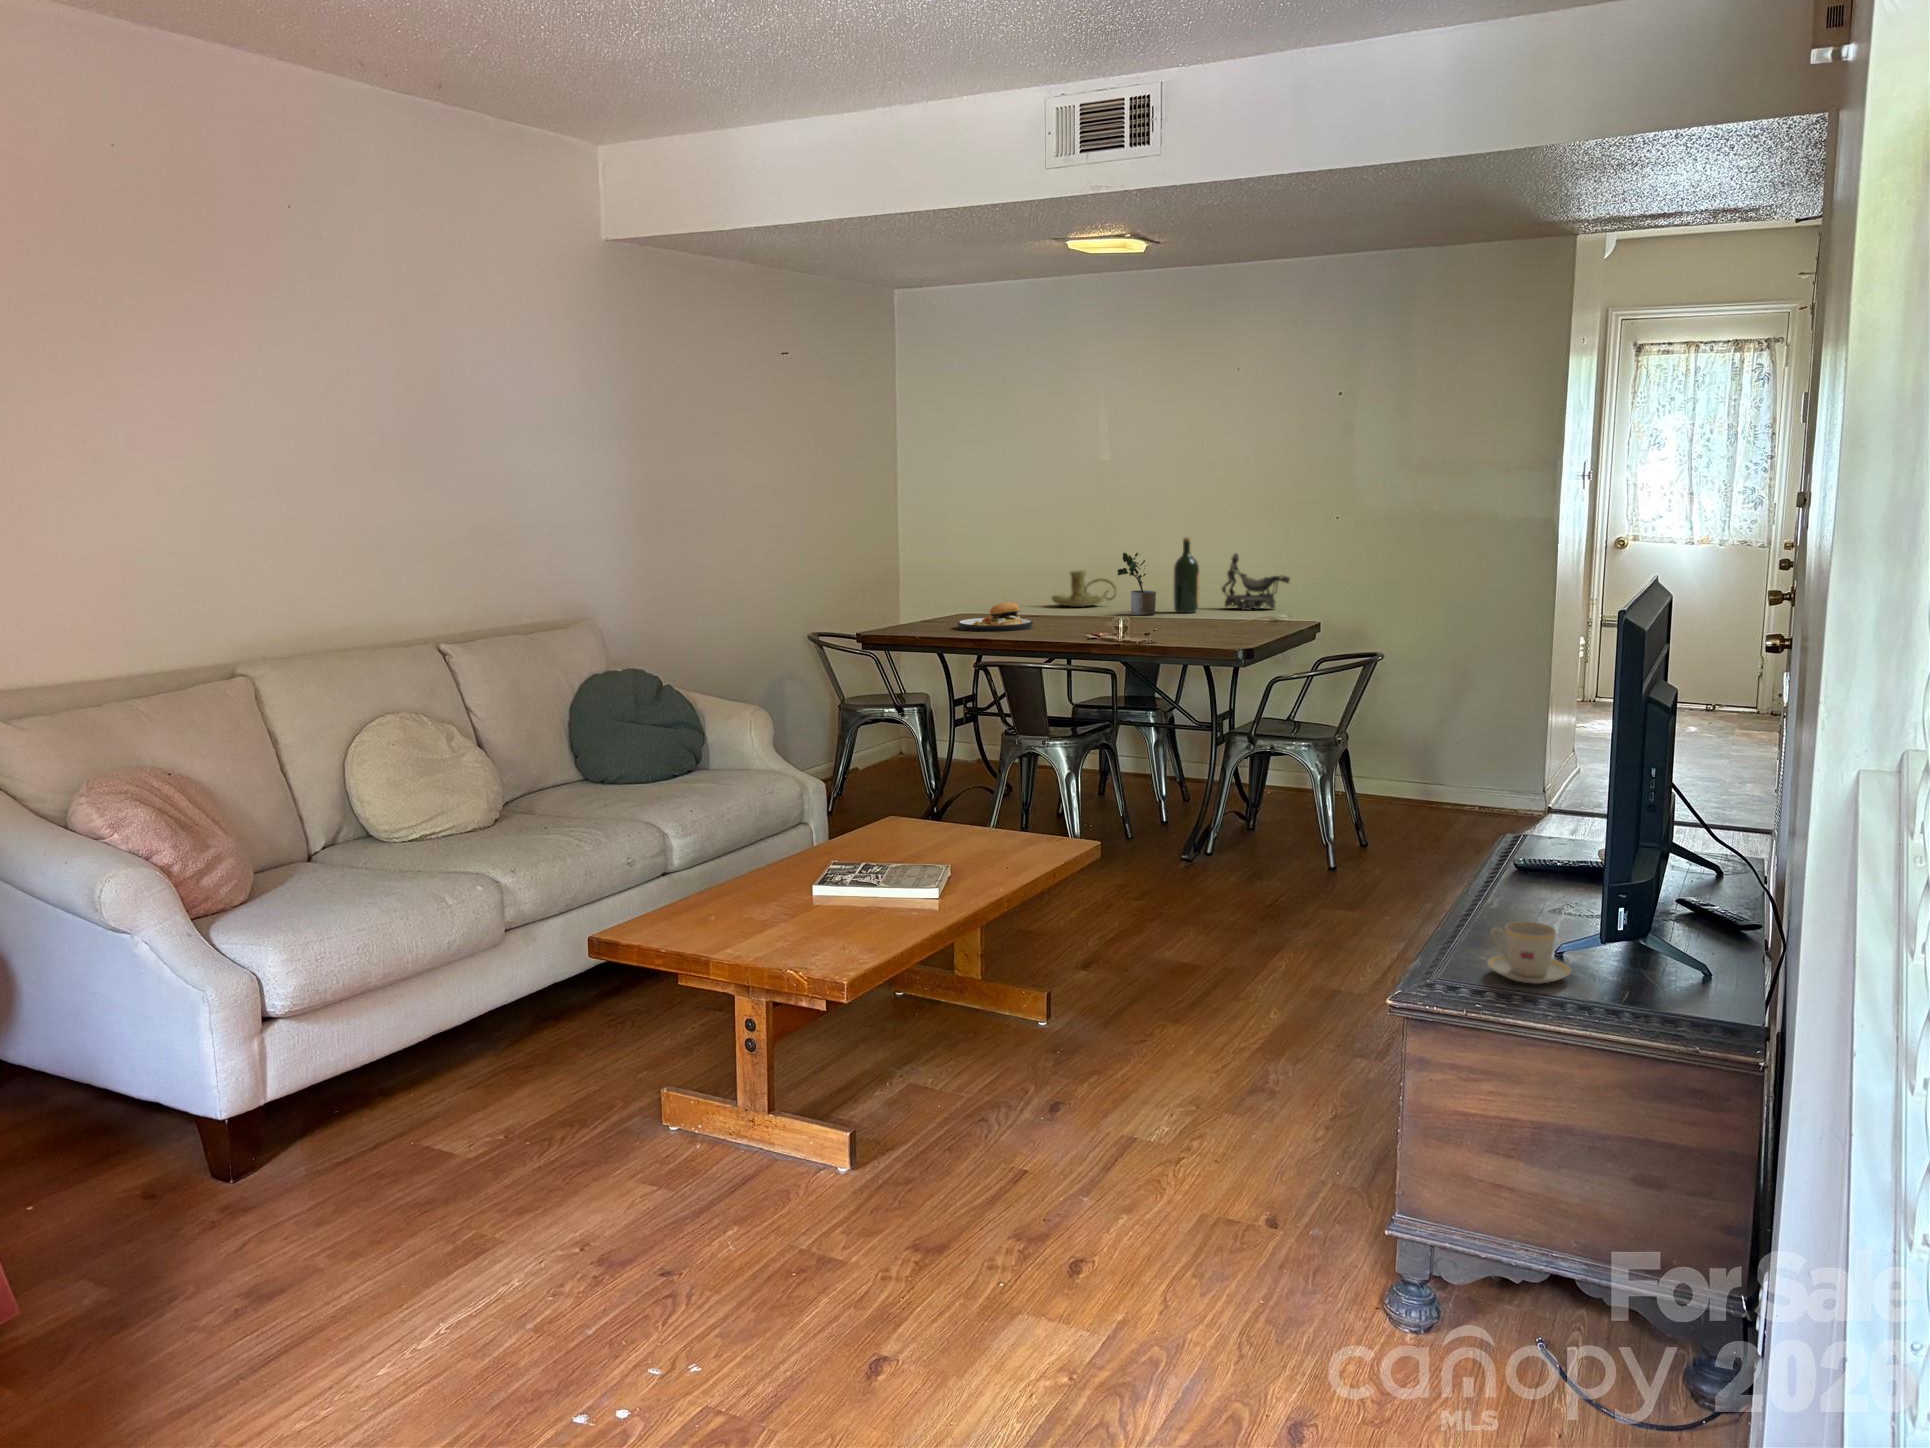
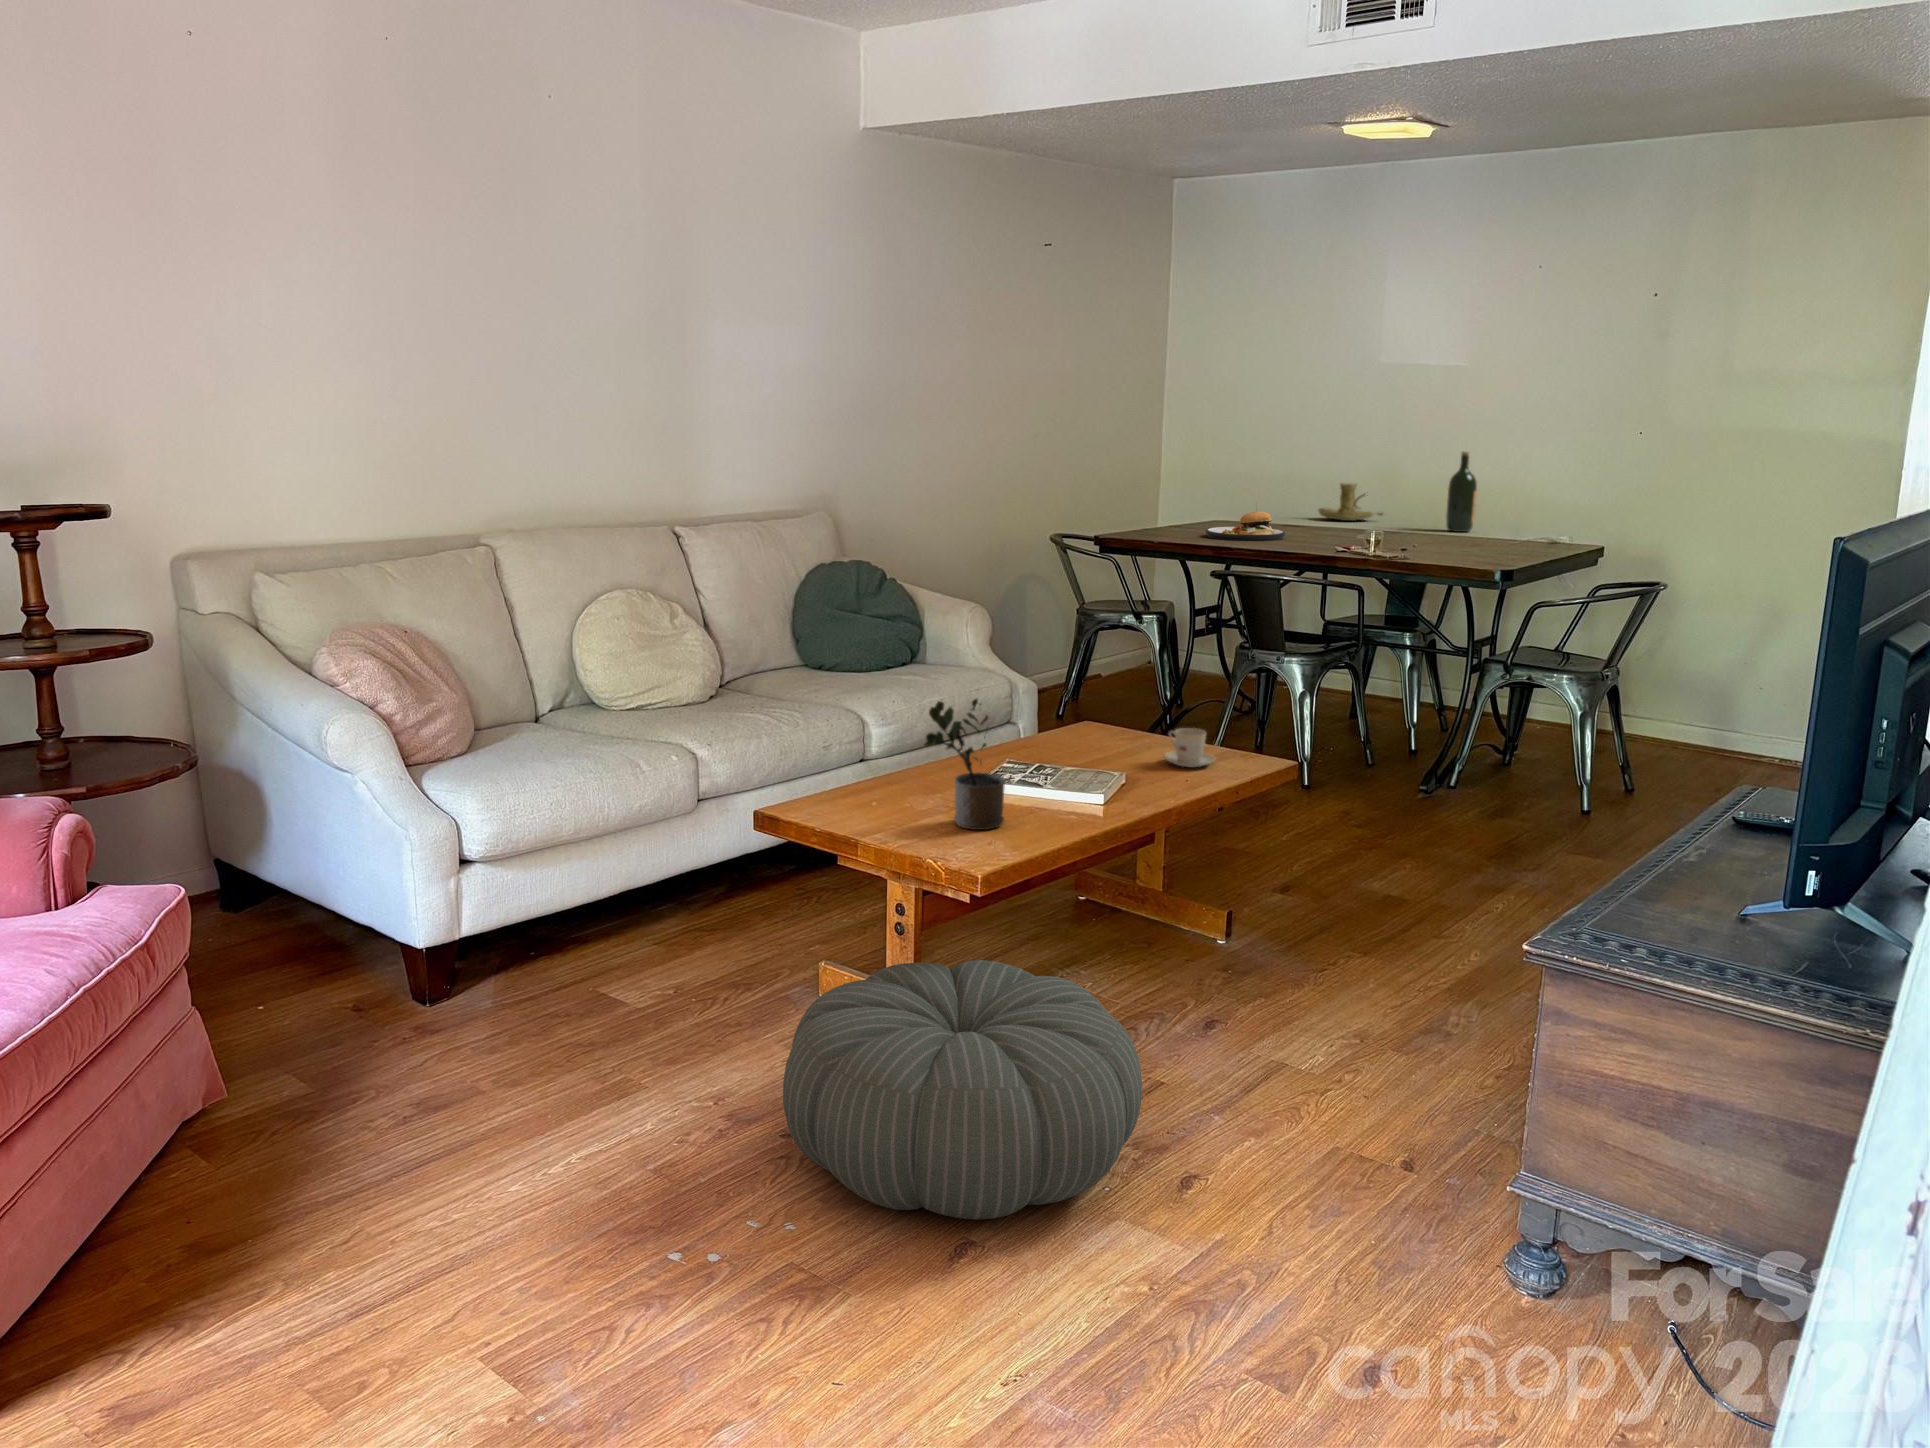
potted plant: present [1117,553,1156,616] -> present [925,699,1005,830]
decorative bowl: present [1222,553,1290,610] -> none [1502,470,1580,533]
teacup: present [1487,921,1571,984] -> present [1164,728,1215,767]
pouf: none [666,1069,1025,1334] -> present [783,960,1142,1219]

